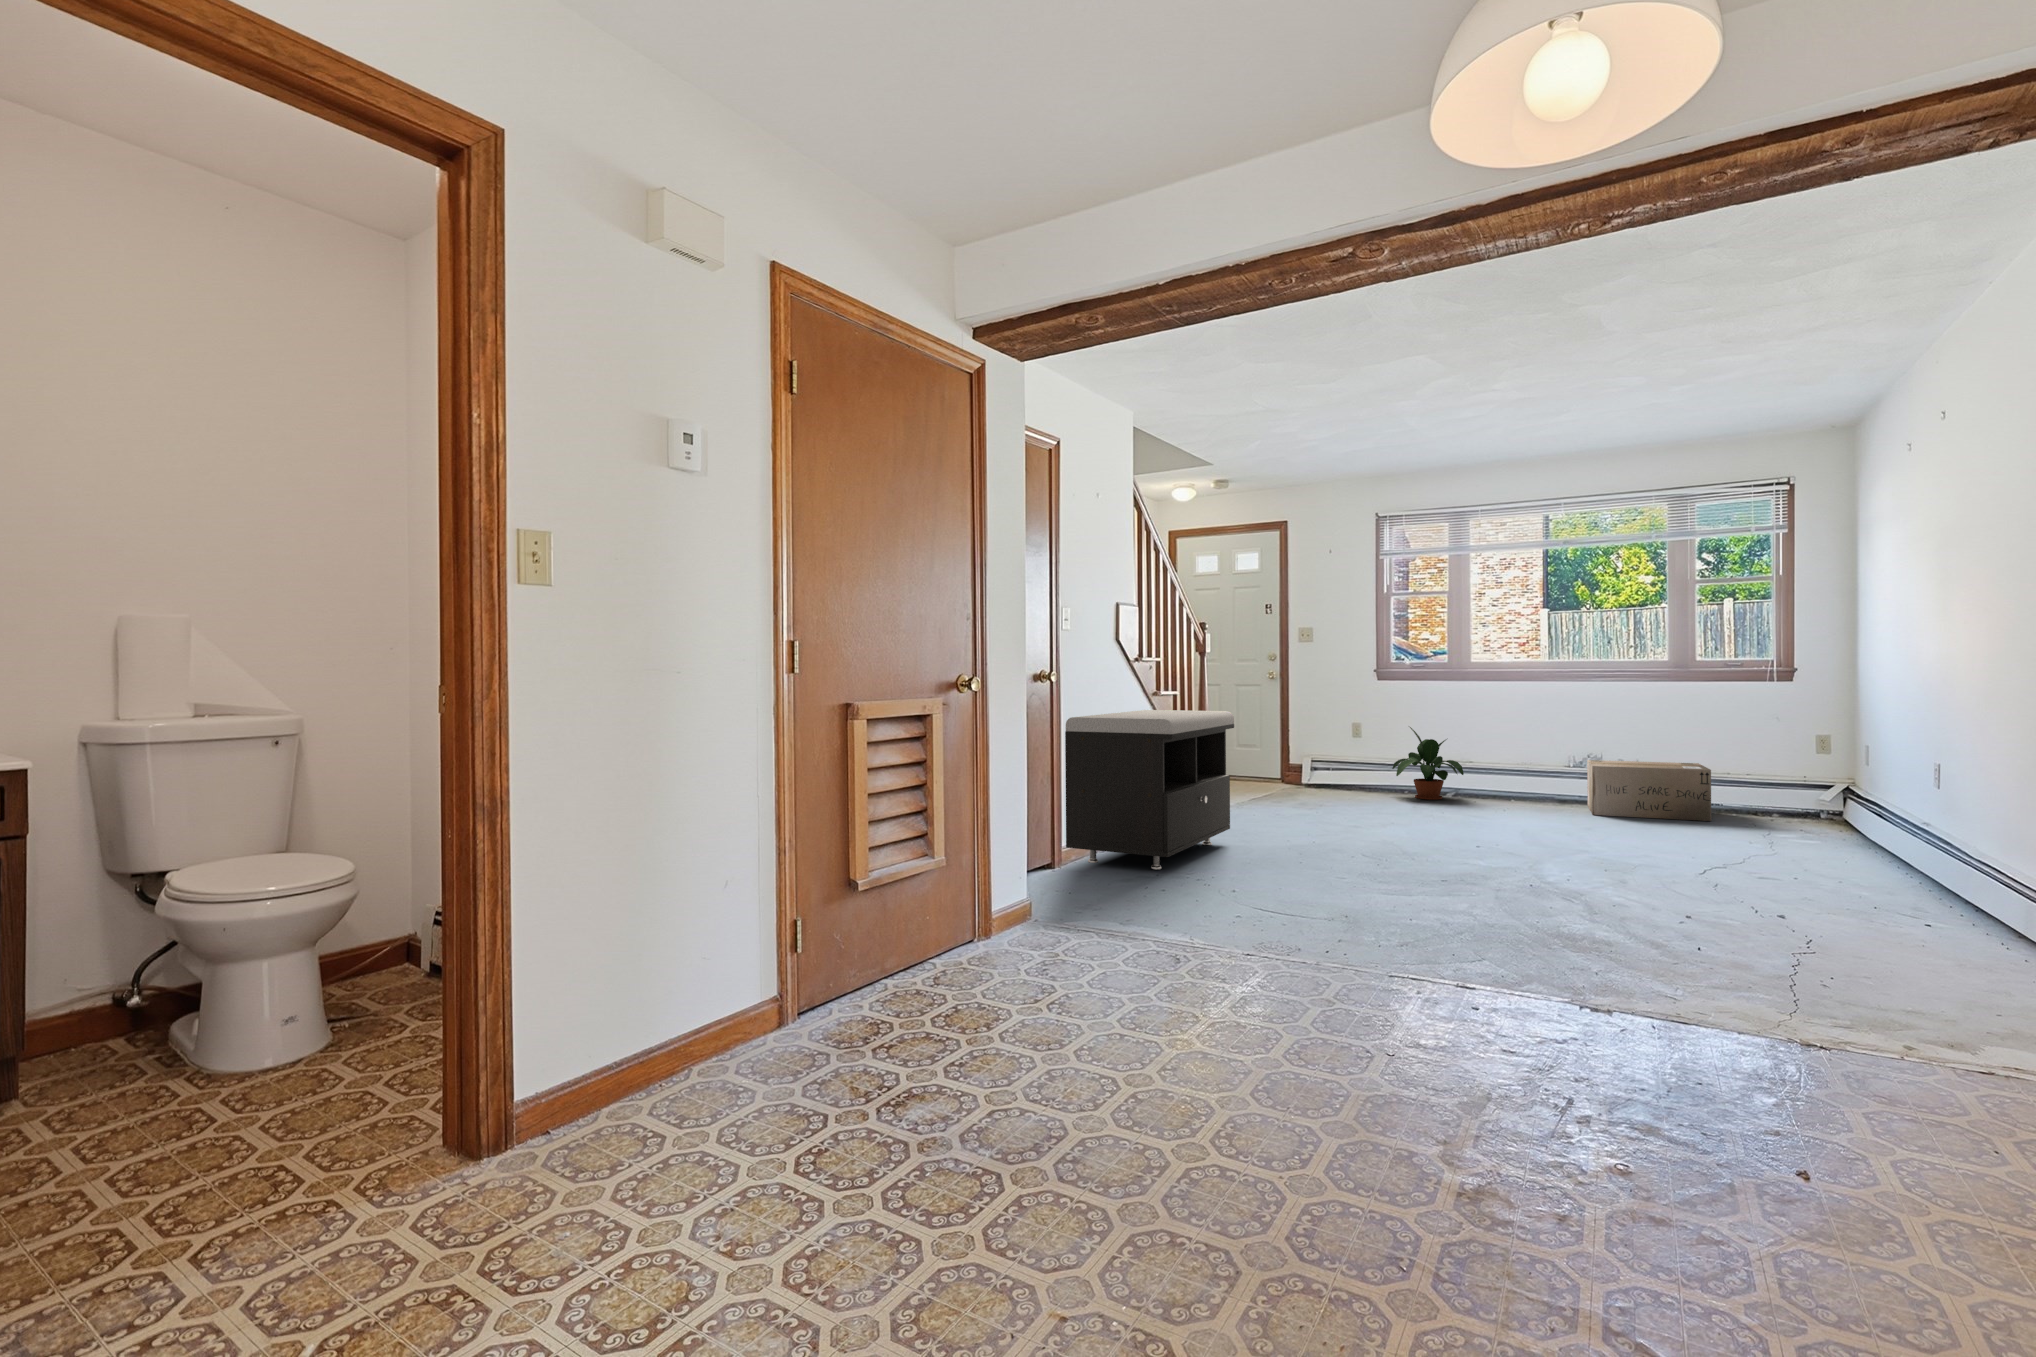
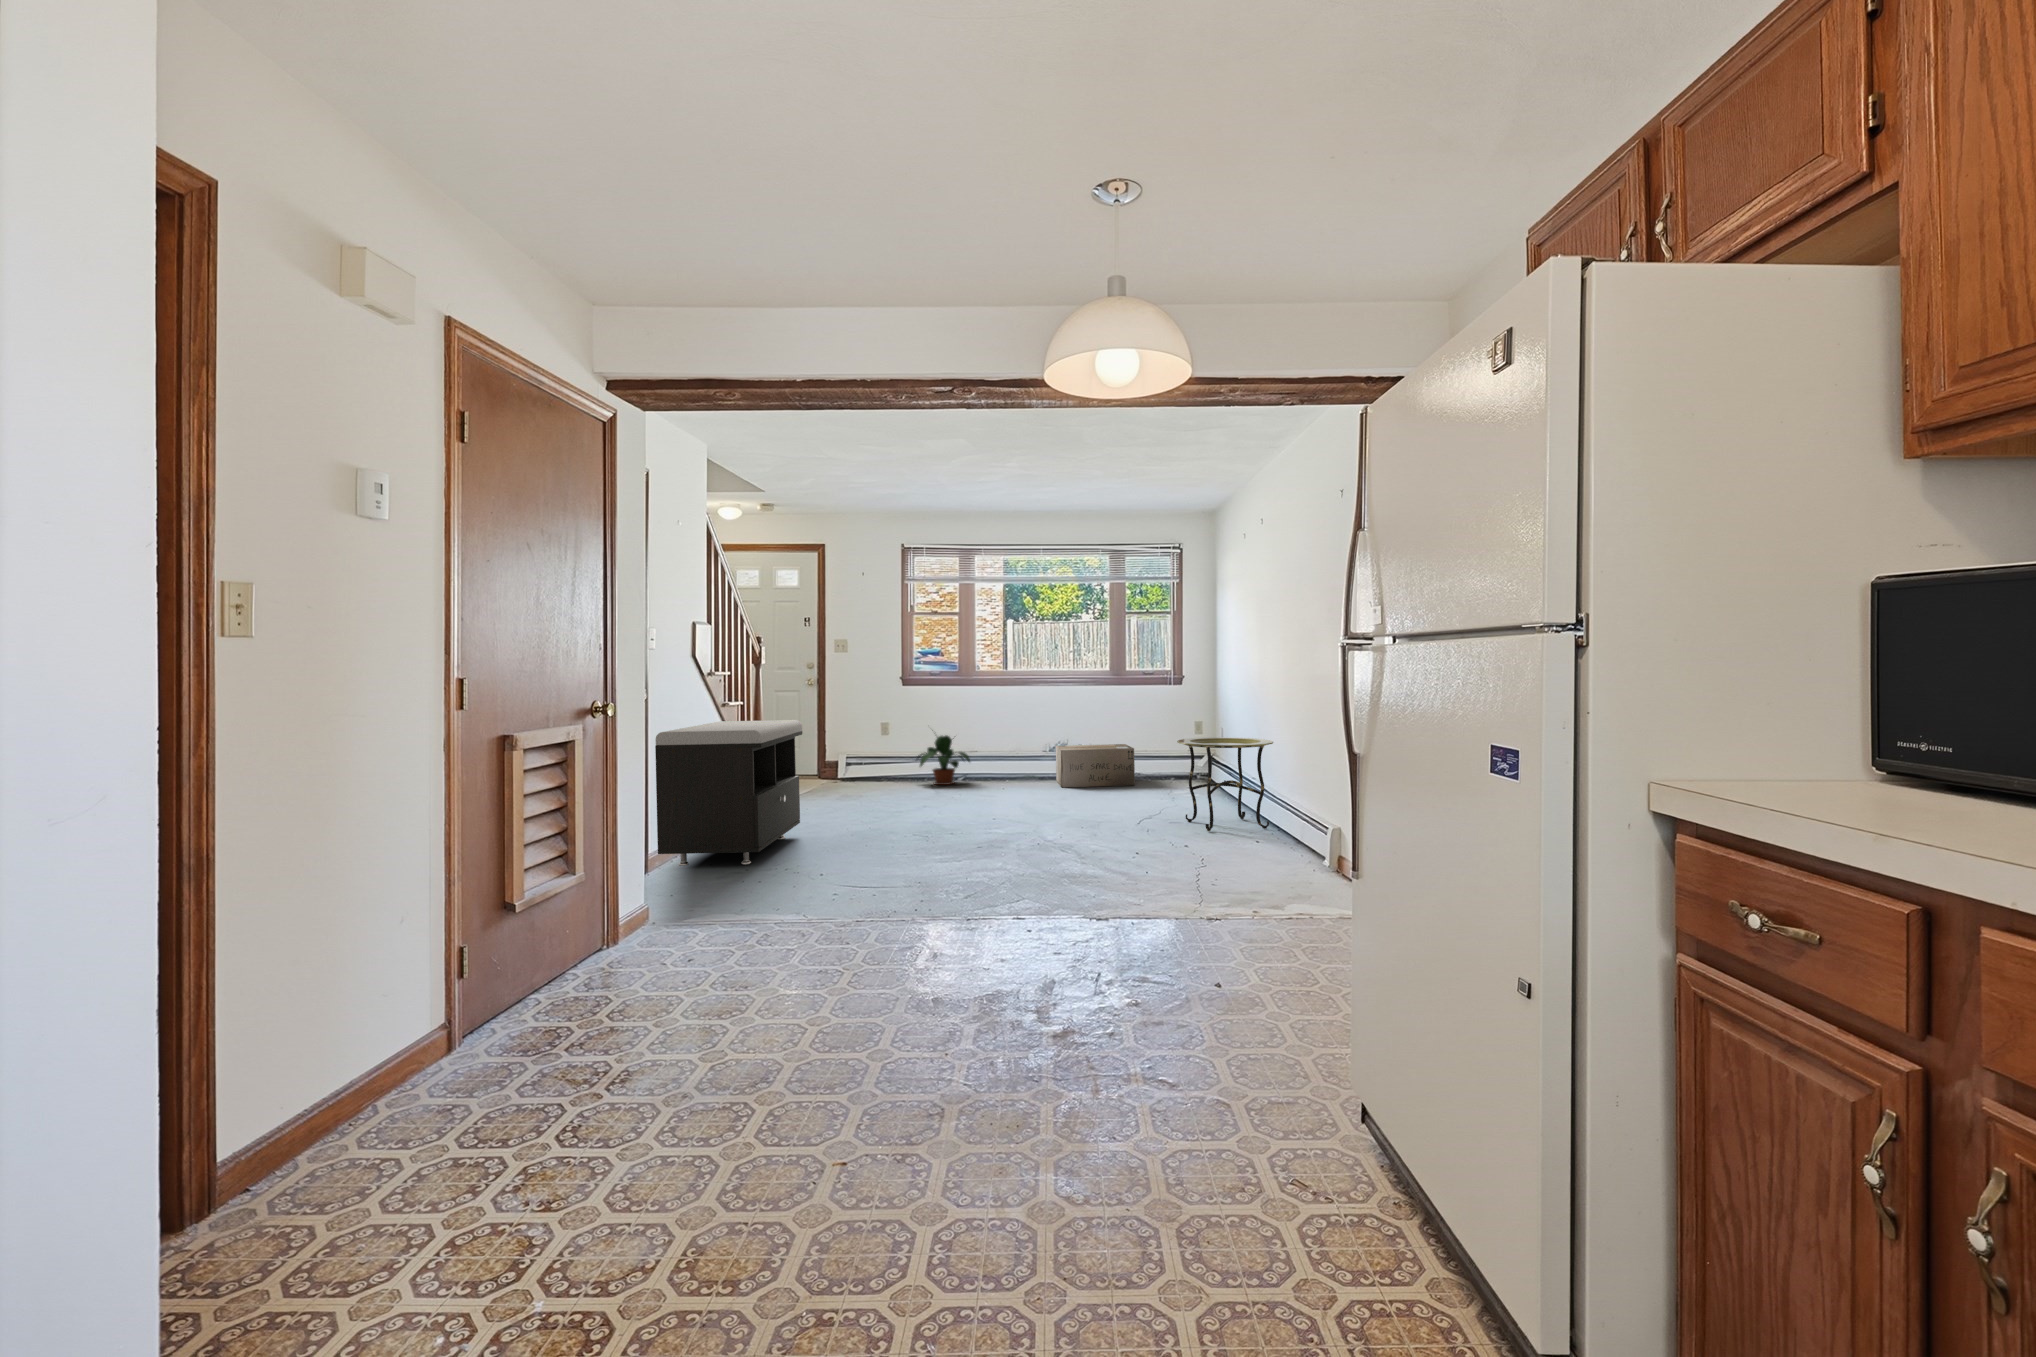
side table: none [1774,759,1965,908] -> present [1177,737,1273,831]

